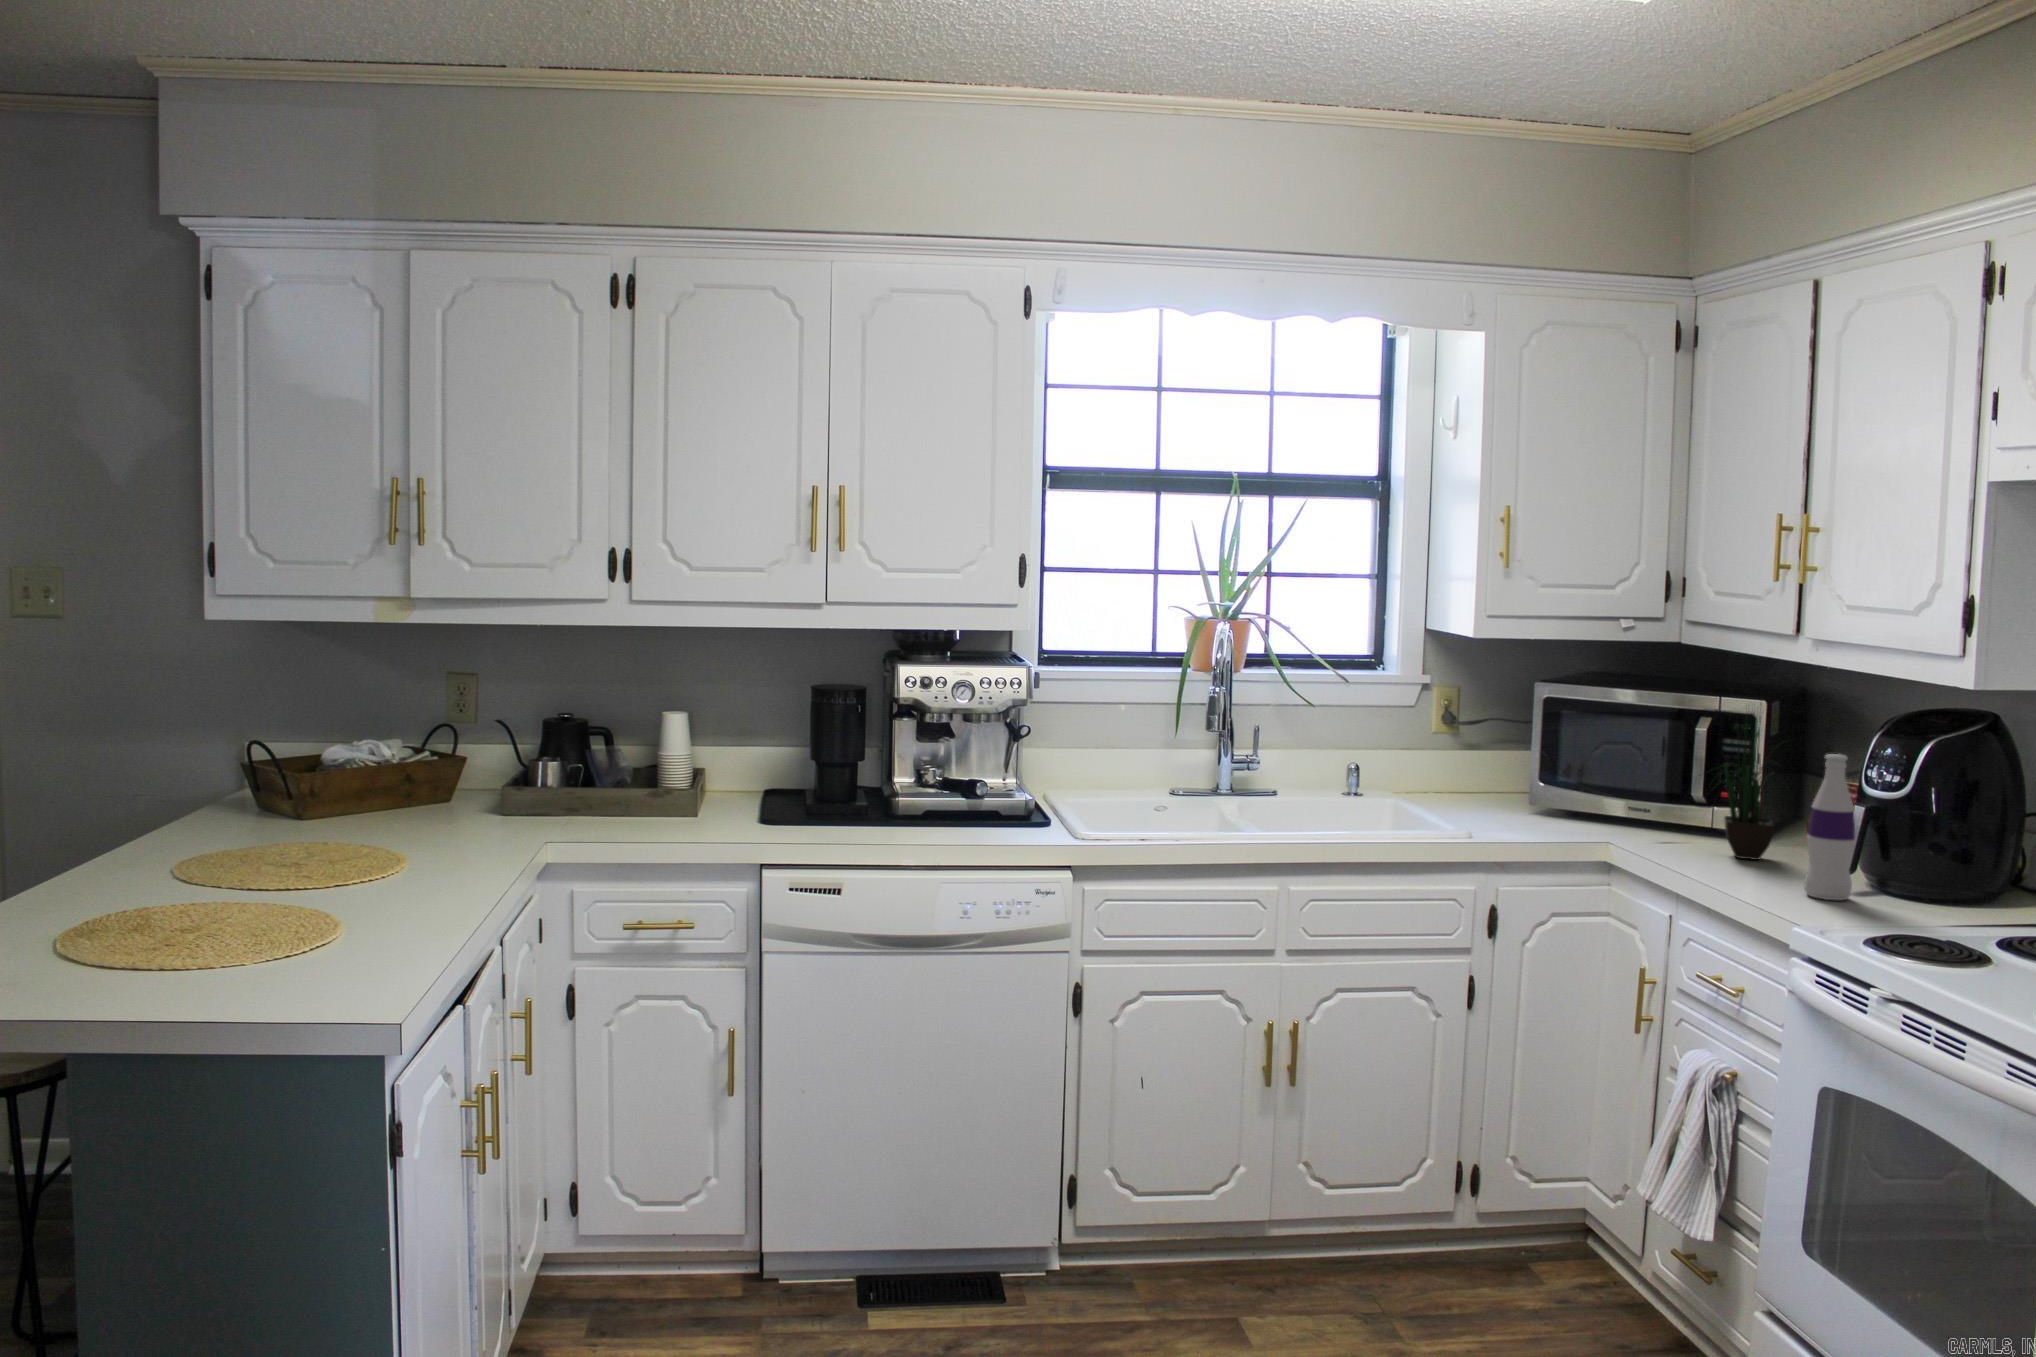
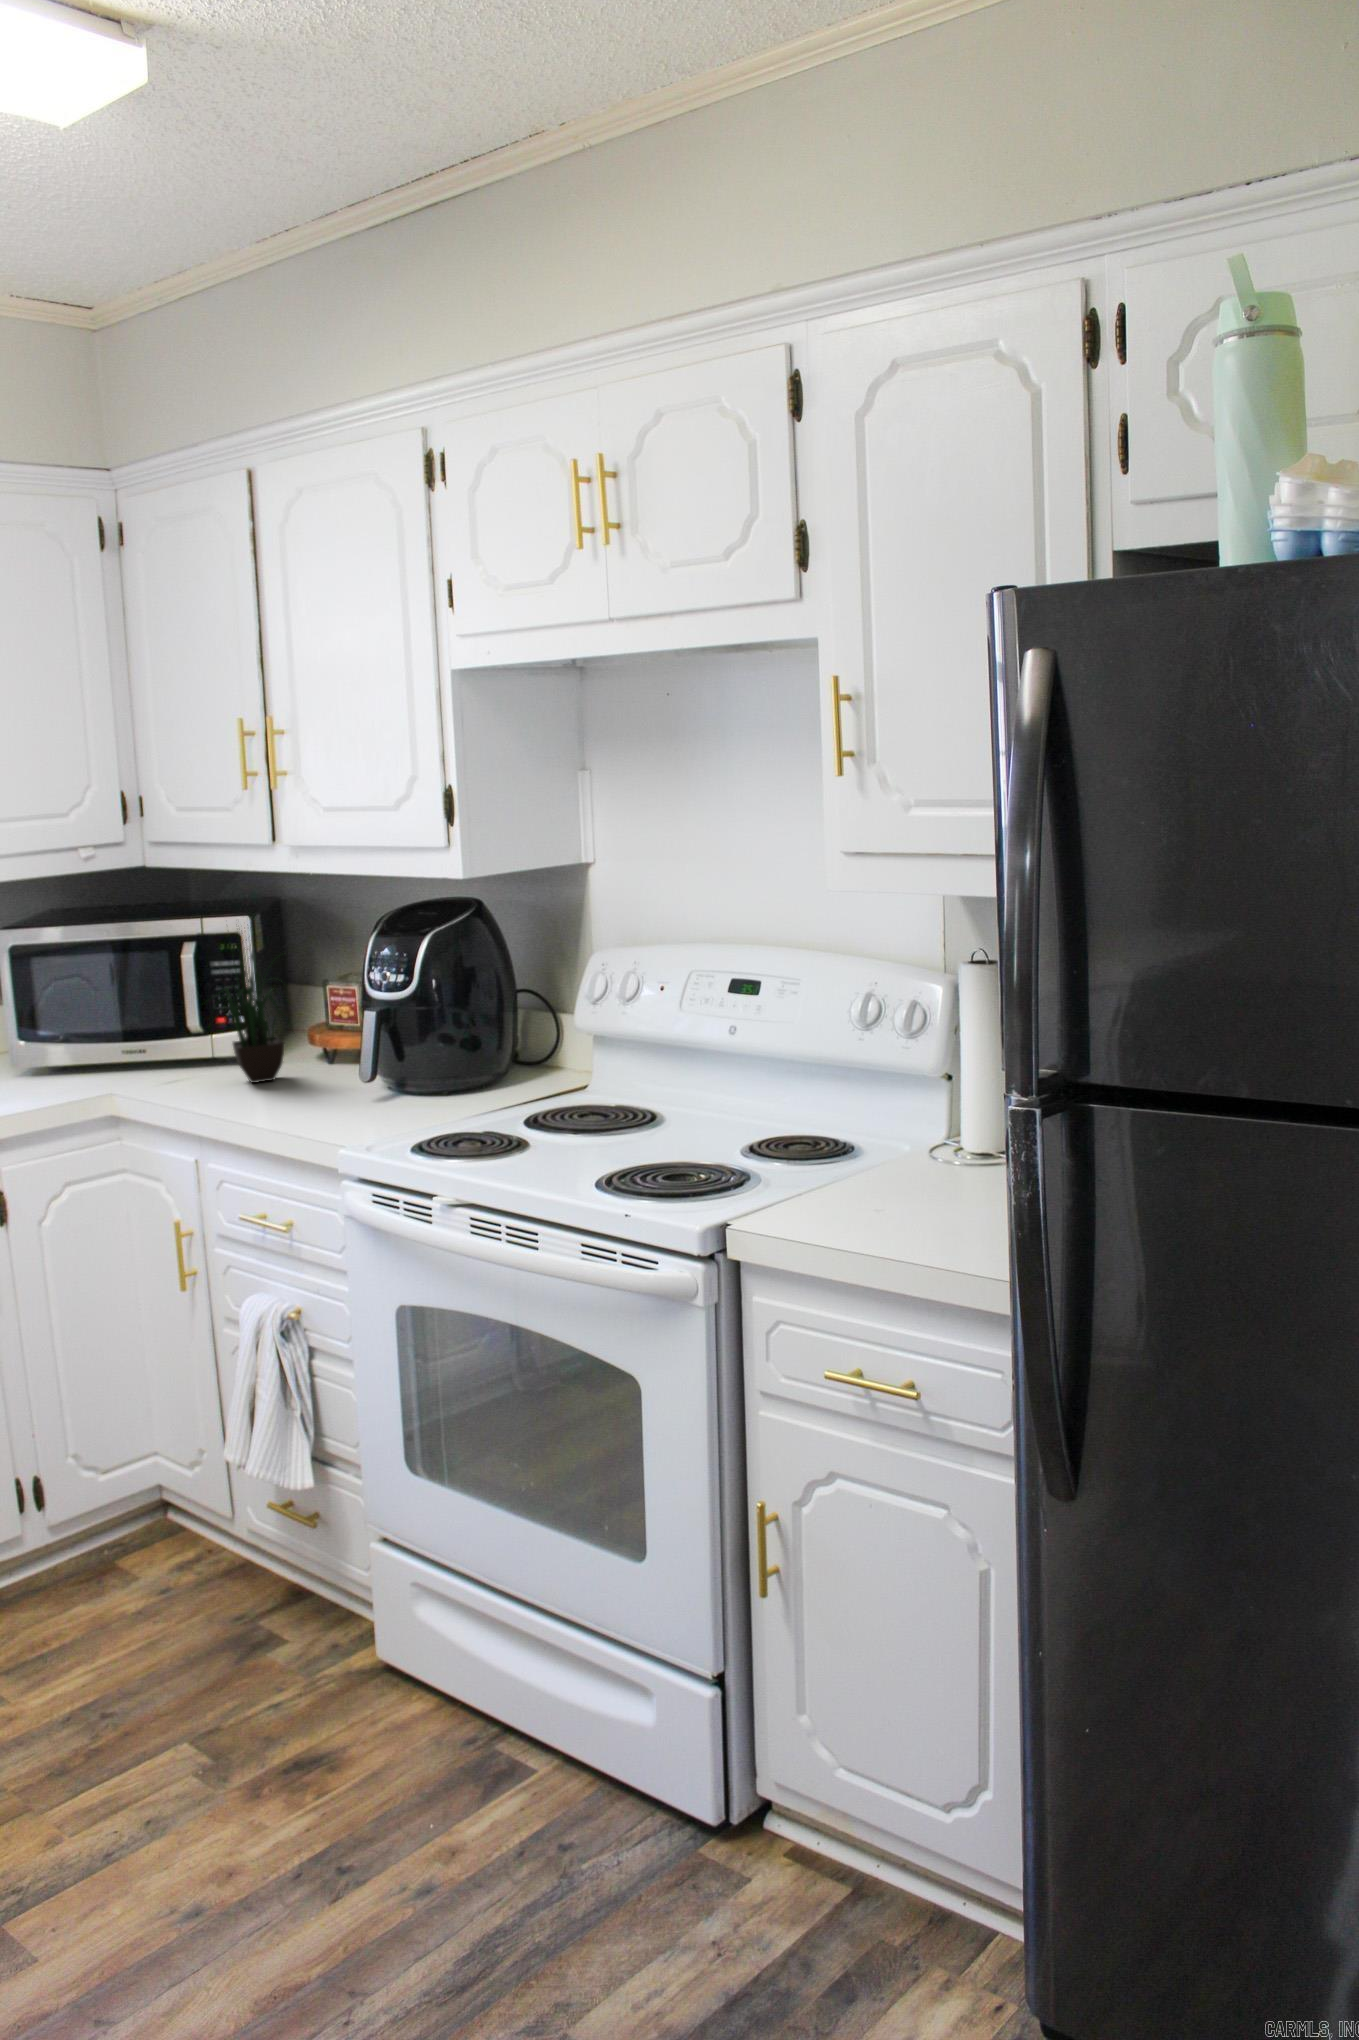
bottle: present [1805,754,1856,900] -> none [327,961,375,1110]

